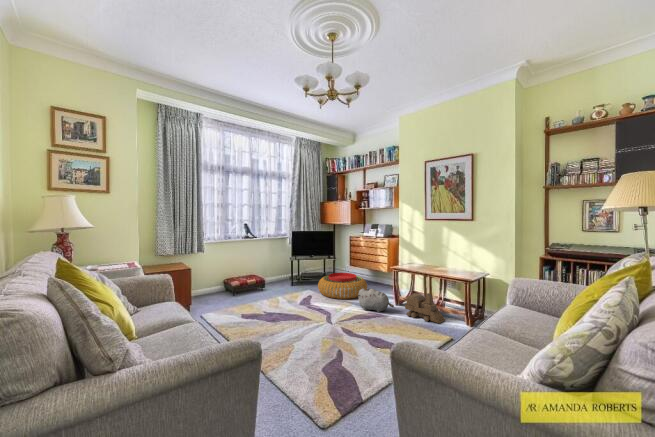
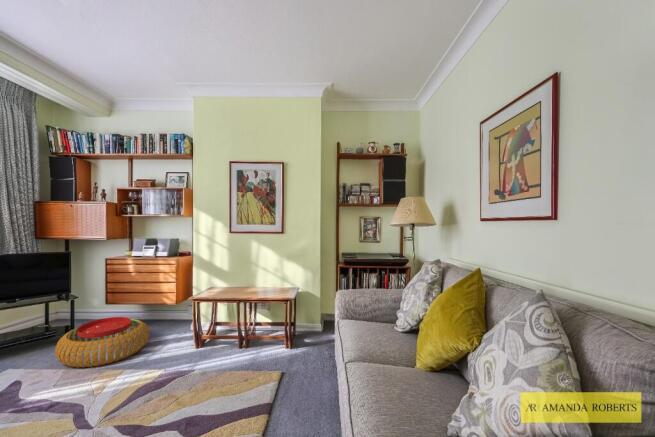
plush toy: present [358,289,394,312] -> none [145,338,204,373]
toy train: present [405,293,445,323] -> none [218,327,268,363]

